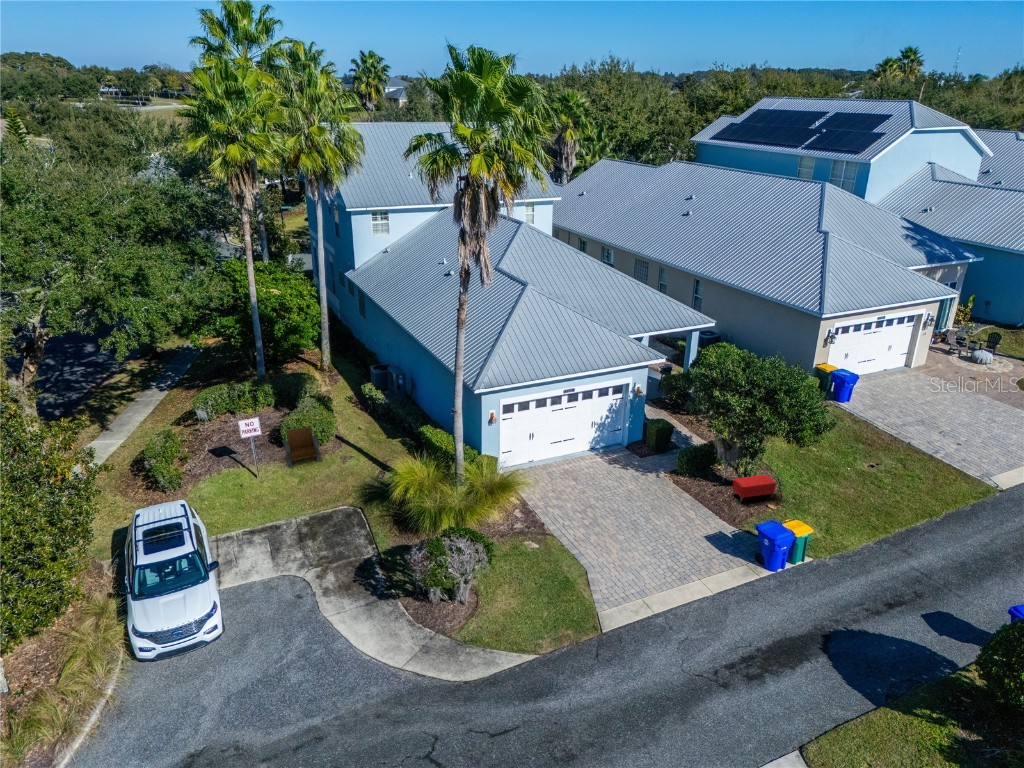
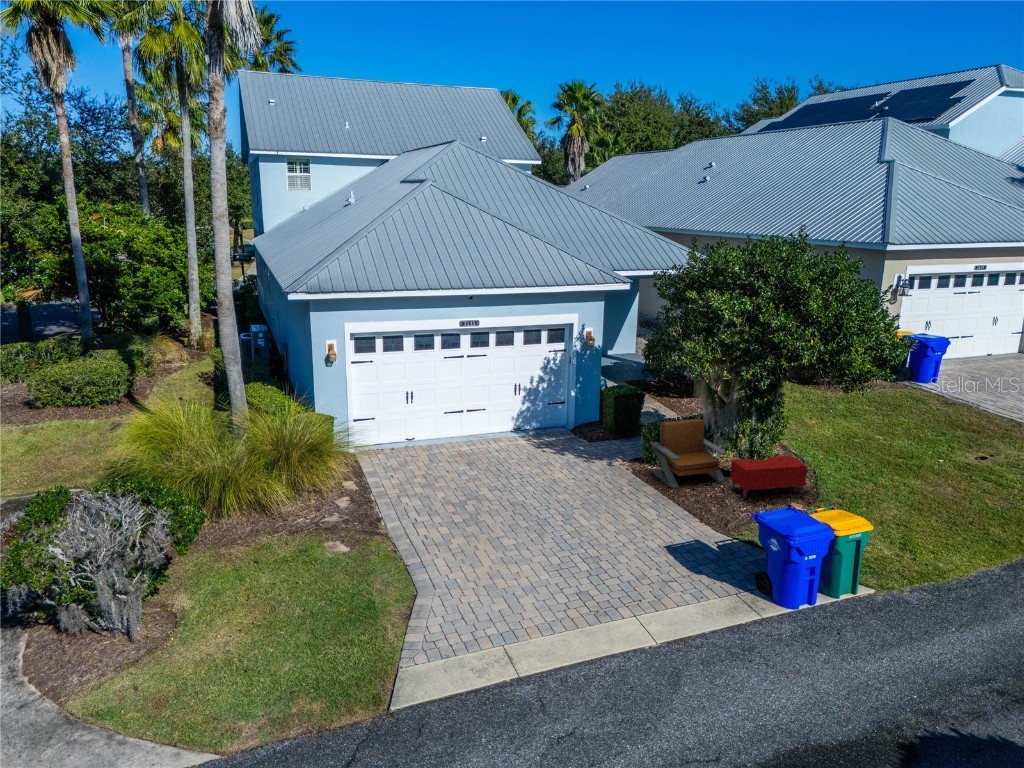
lounge chair: present [283,426,321,467] -> present [651,419,727,488]

